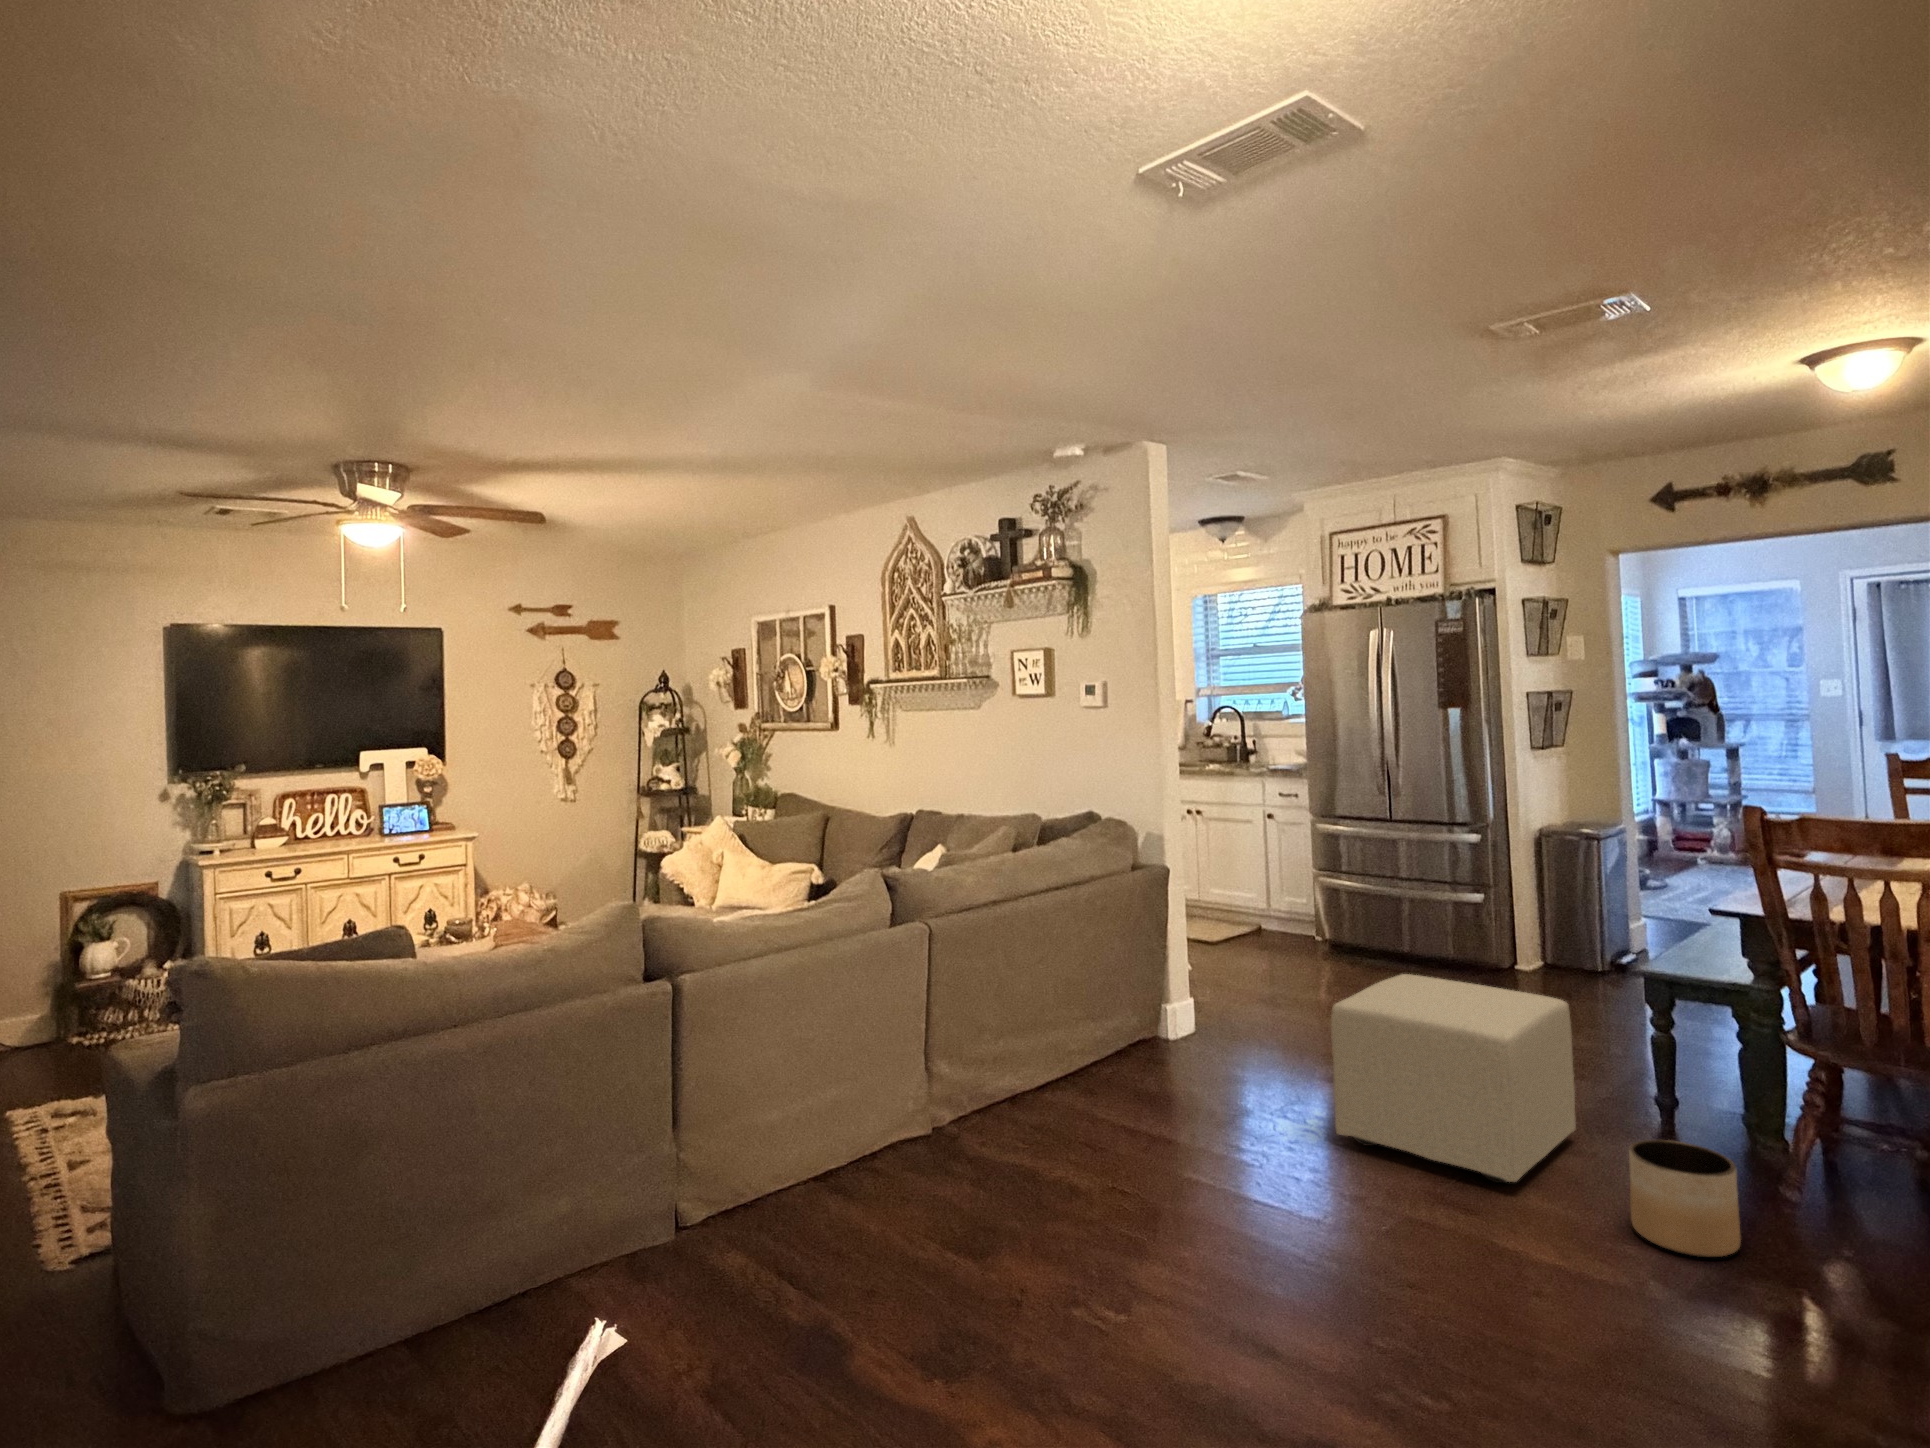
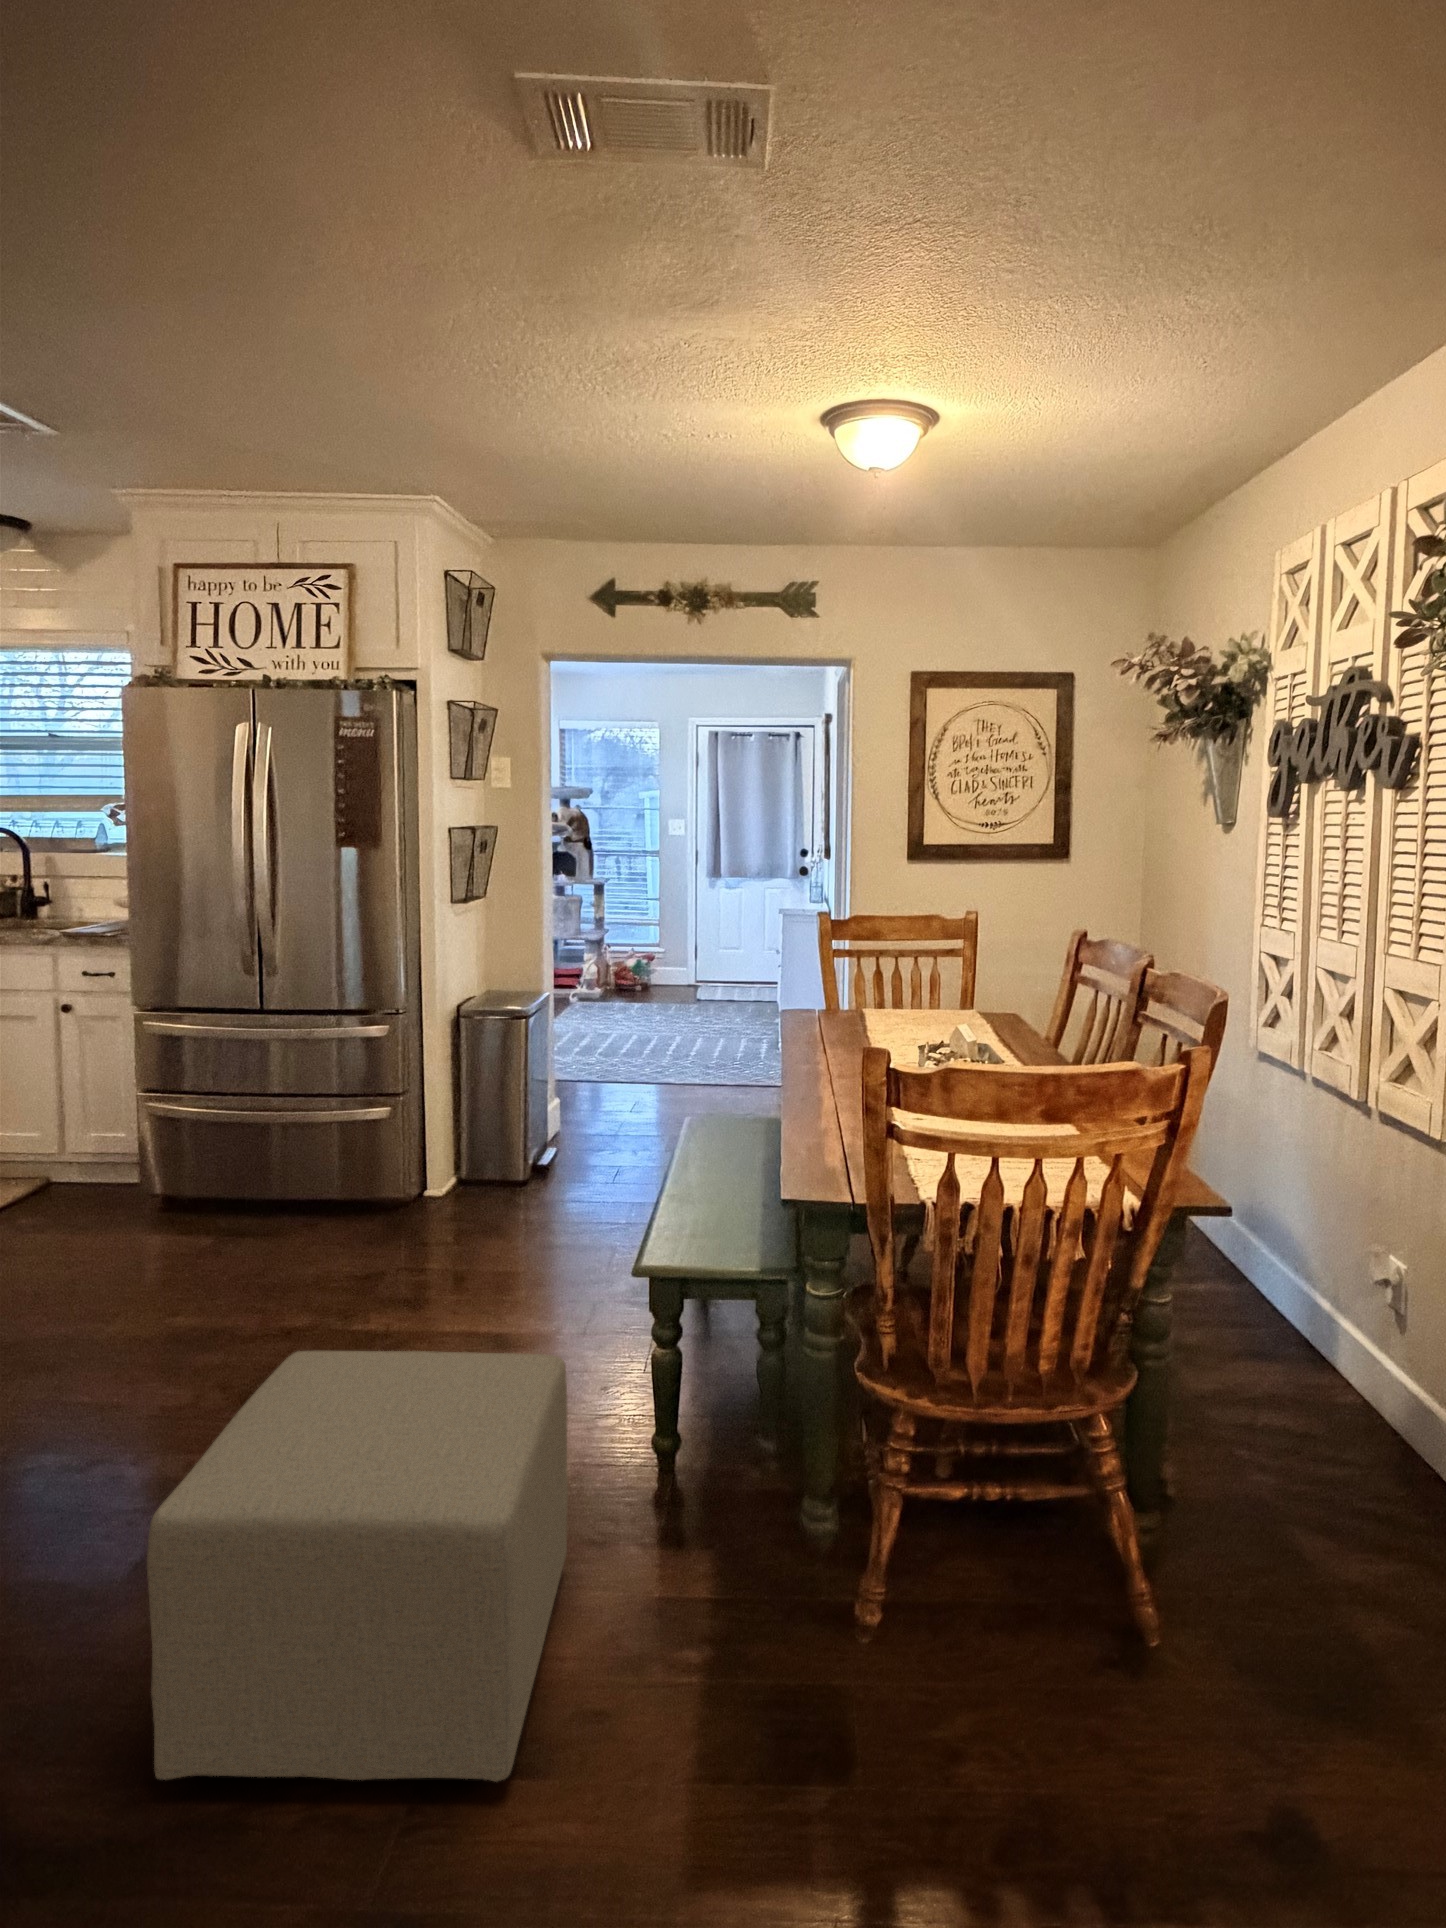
planter: present [1629,1140,1741,1257] -> none [693,1604,845,1842]

